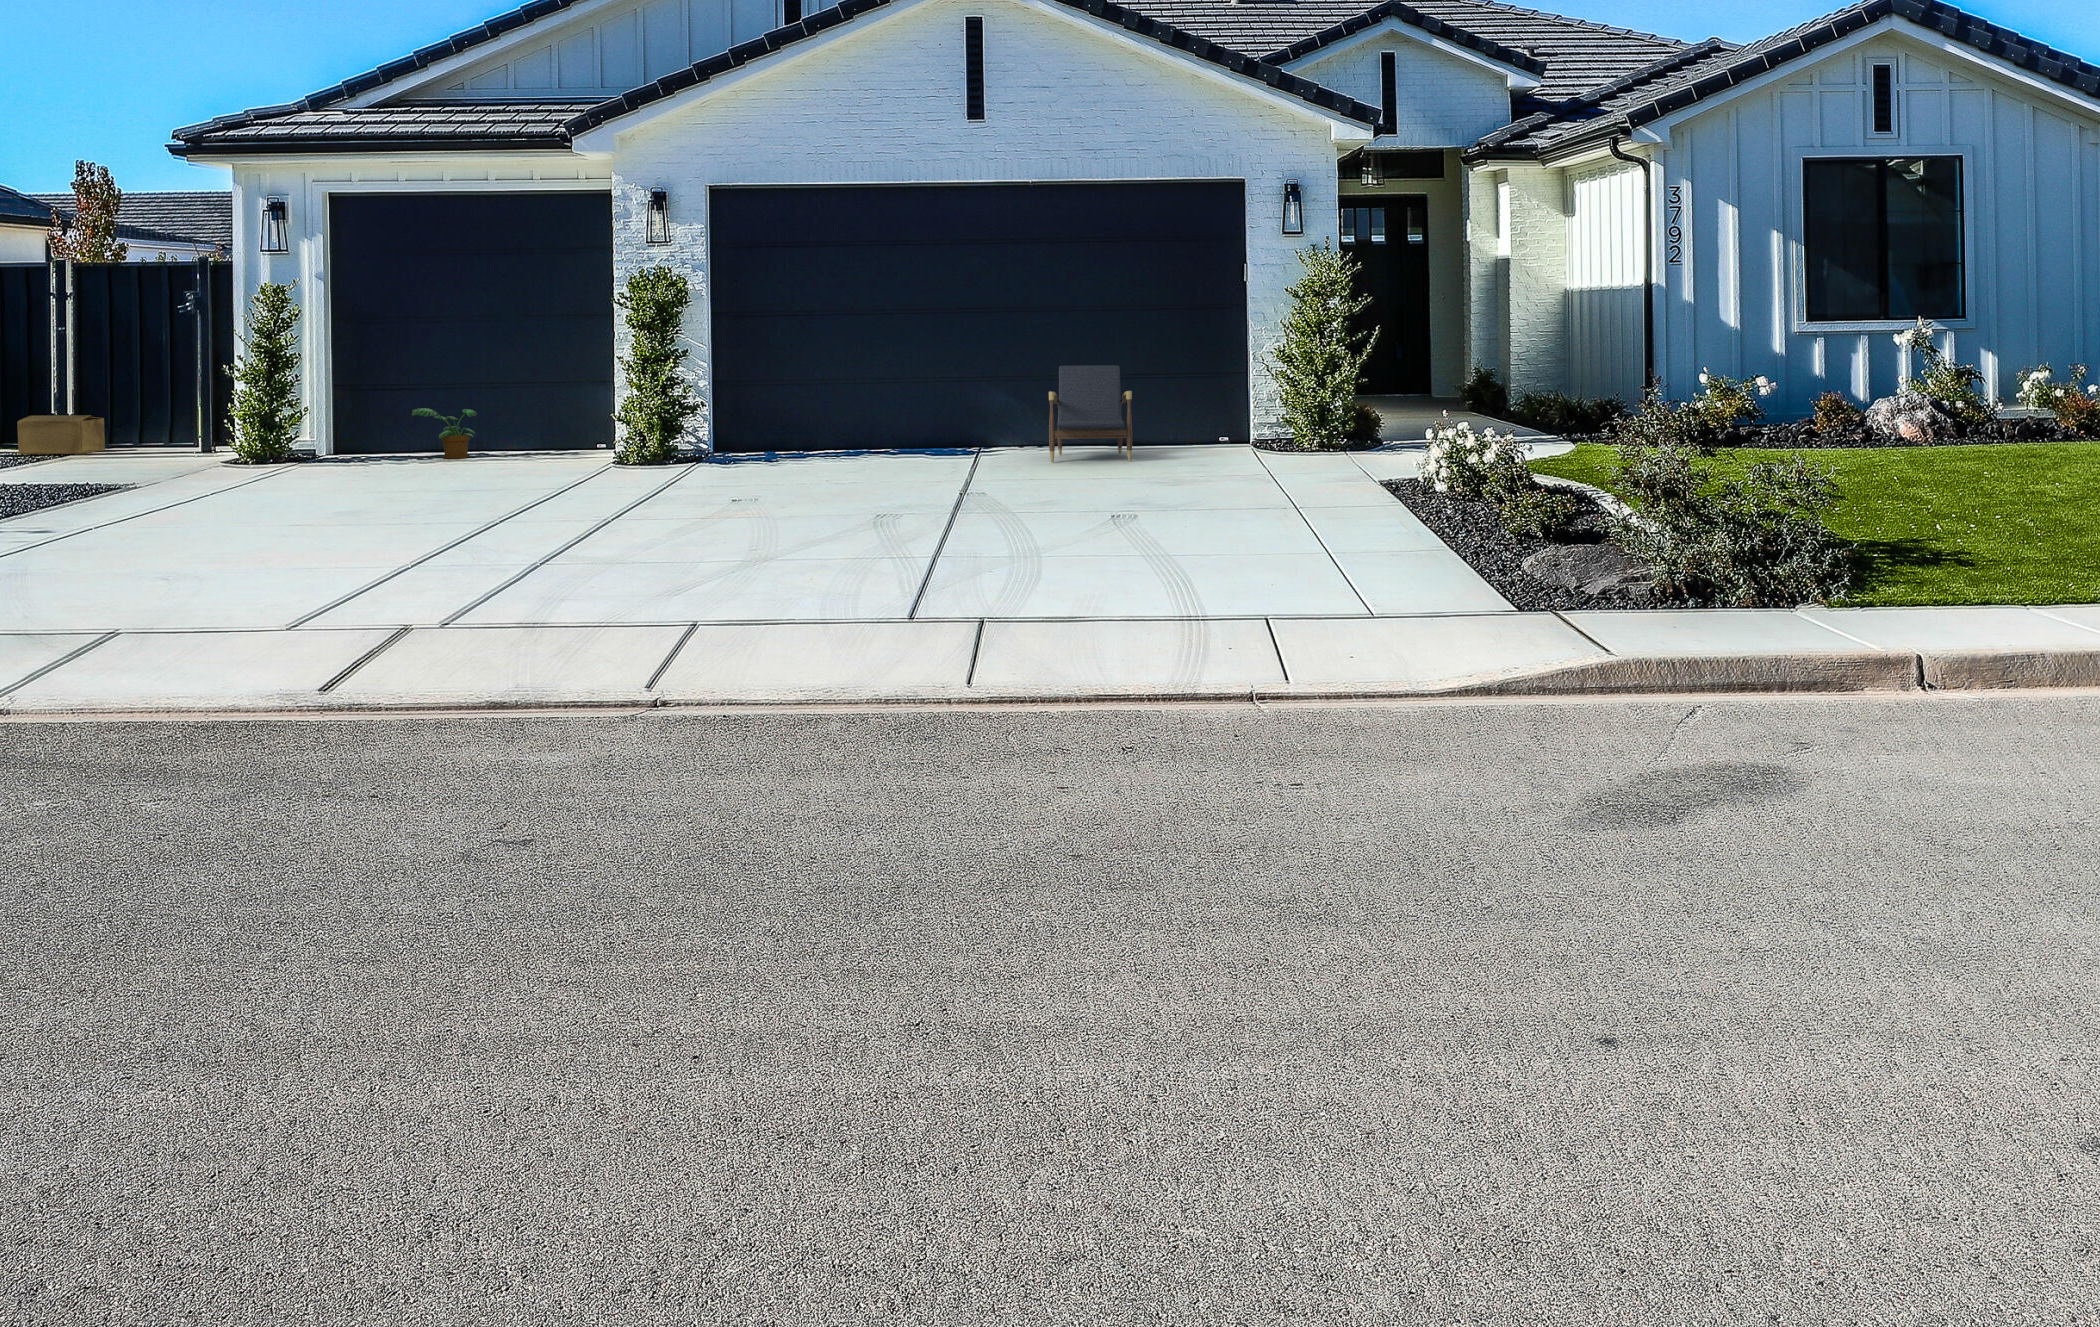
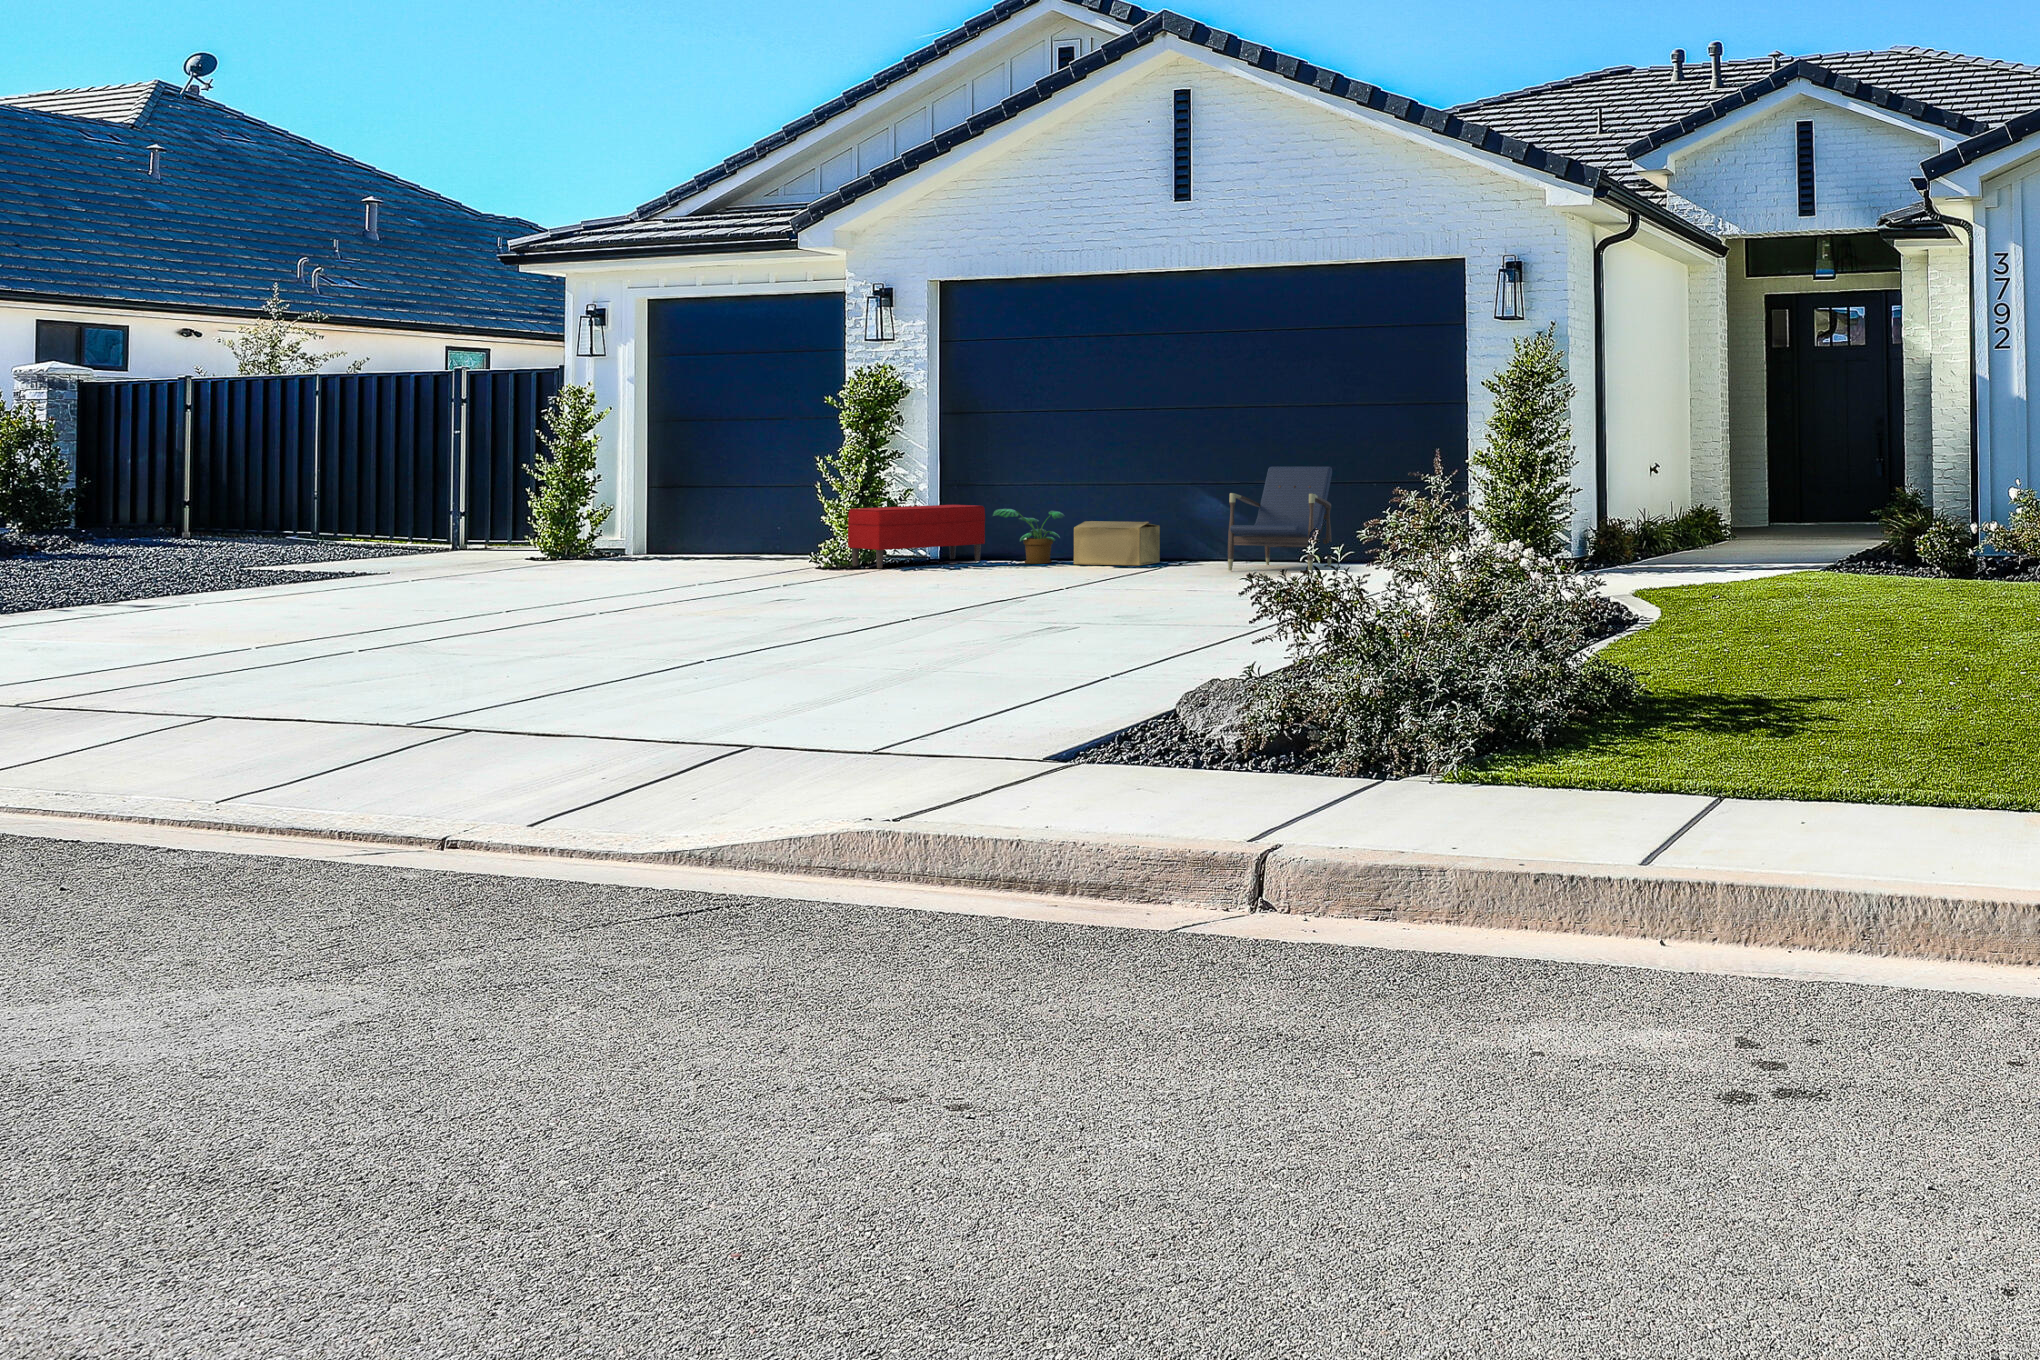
bench: none [655,406,770,470] -> present [848,505,985,568]
potted plant: present [412,408,476,459] -> present [993,509,1065,564]
cardboard box: present [17,415,105,454] -> present [1074,521,1160,565]

